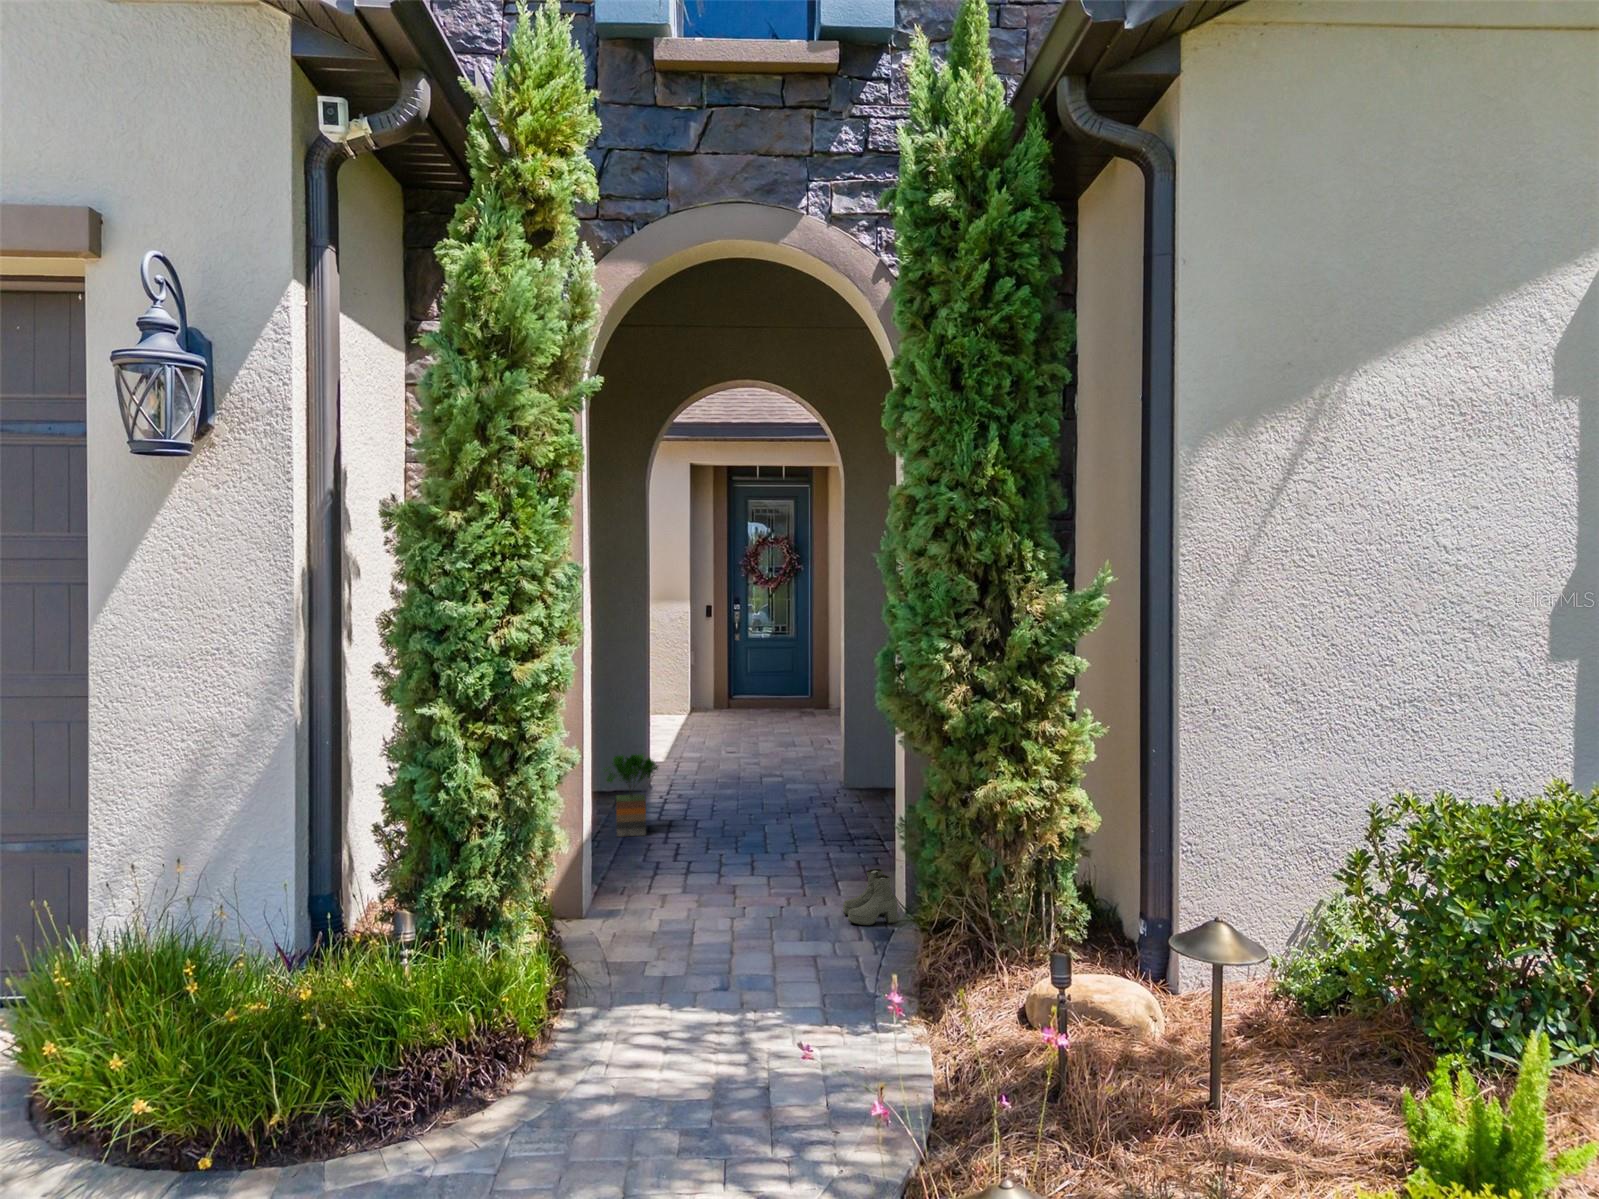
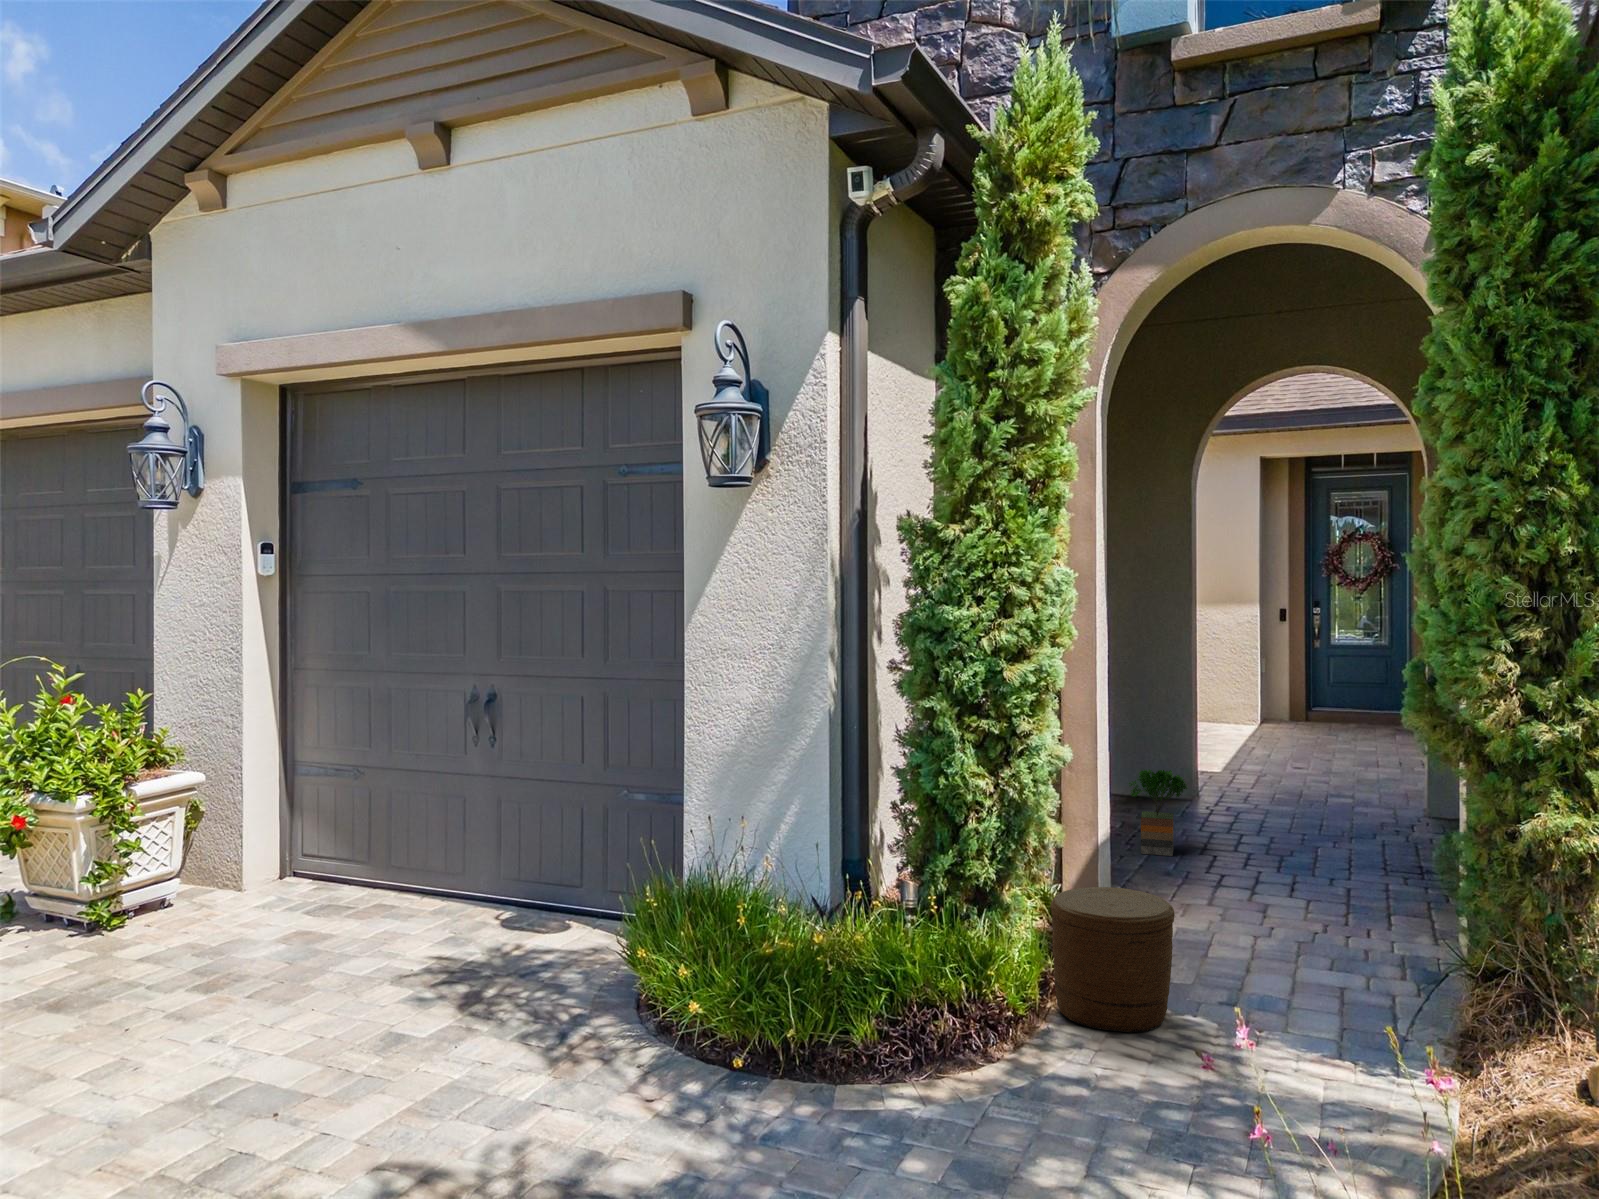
boots: present [843,869,898,925] -> none [1380,919,1448,983]
woven basket: none [564,884,686,1034] -> present [1050,887,1175,1033]

